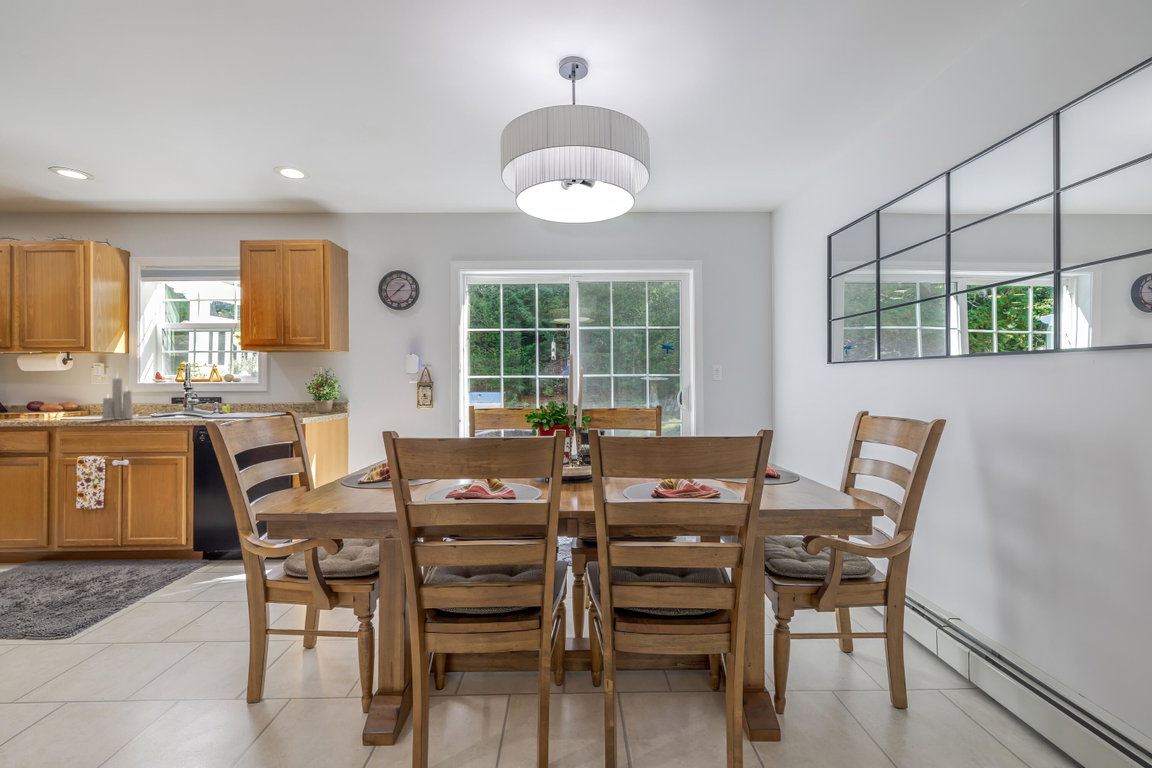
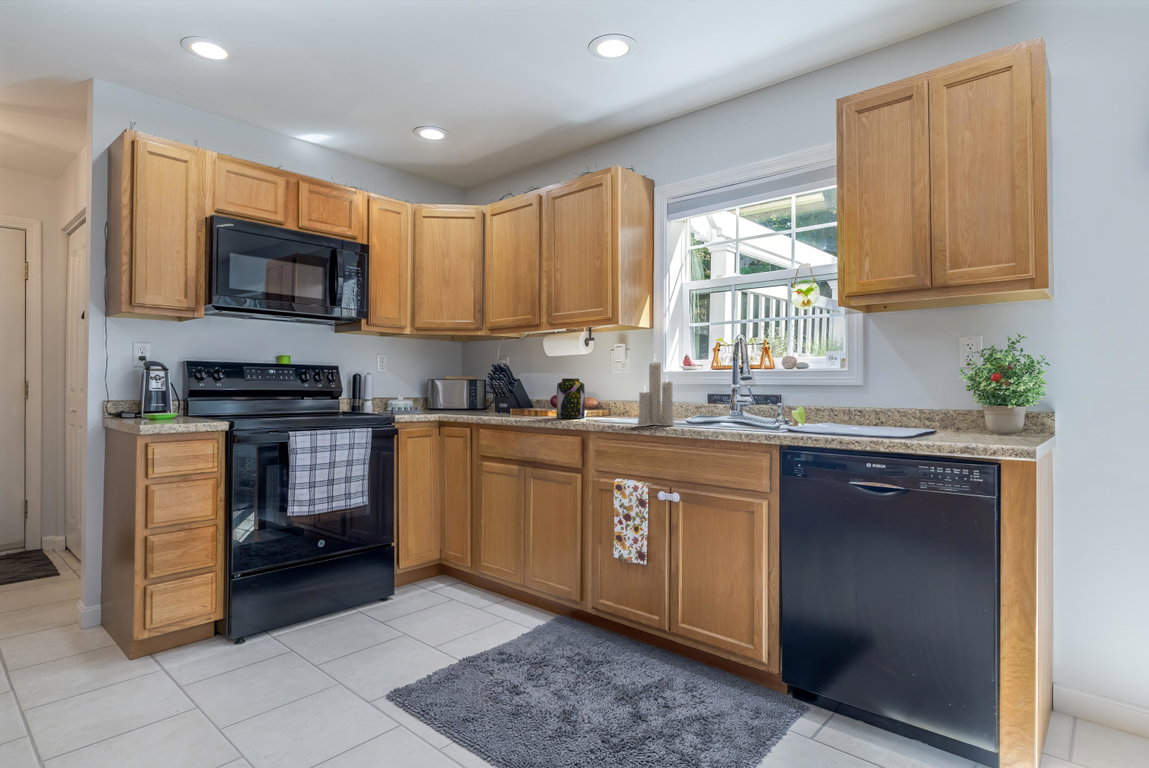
jar: none [31,389,60,418] -> present [557,378,585,418]

